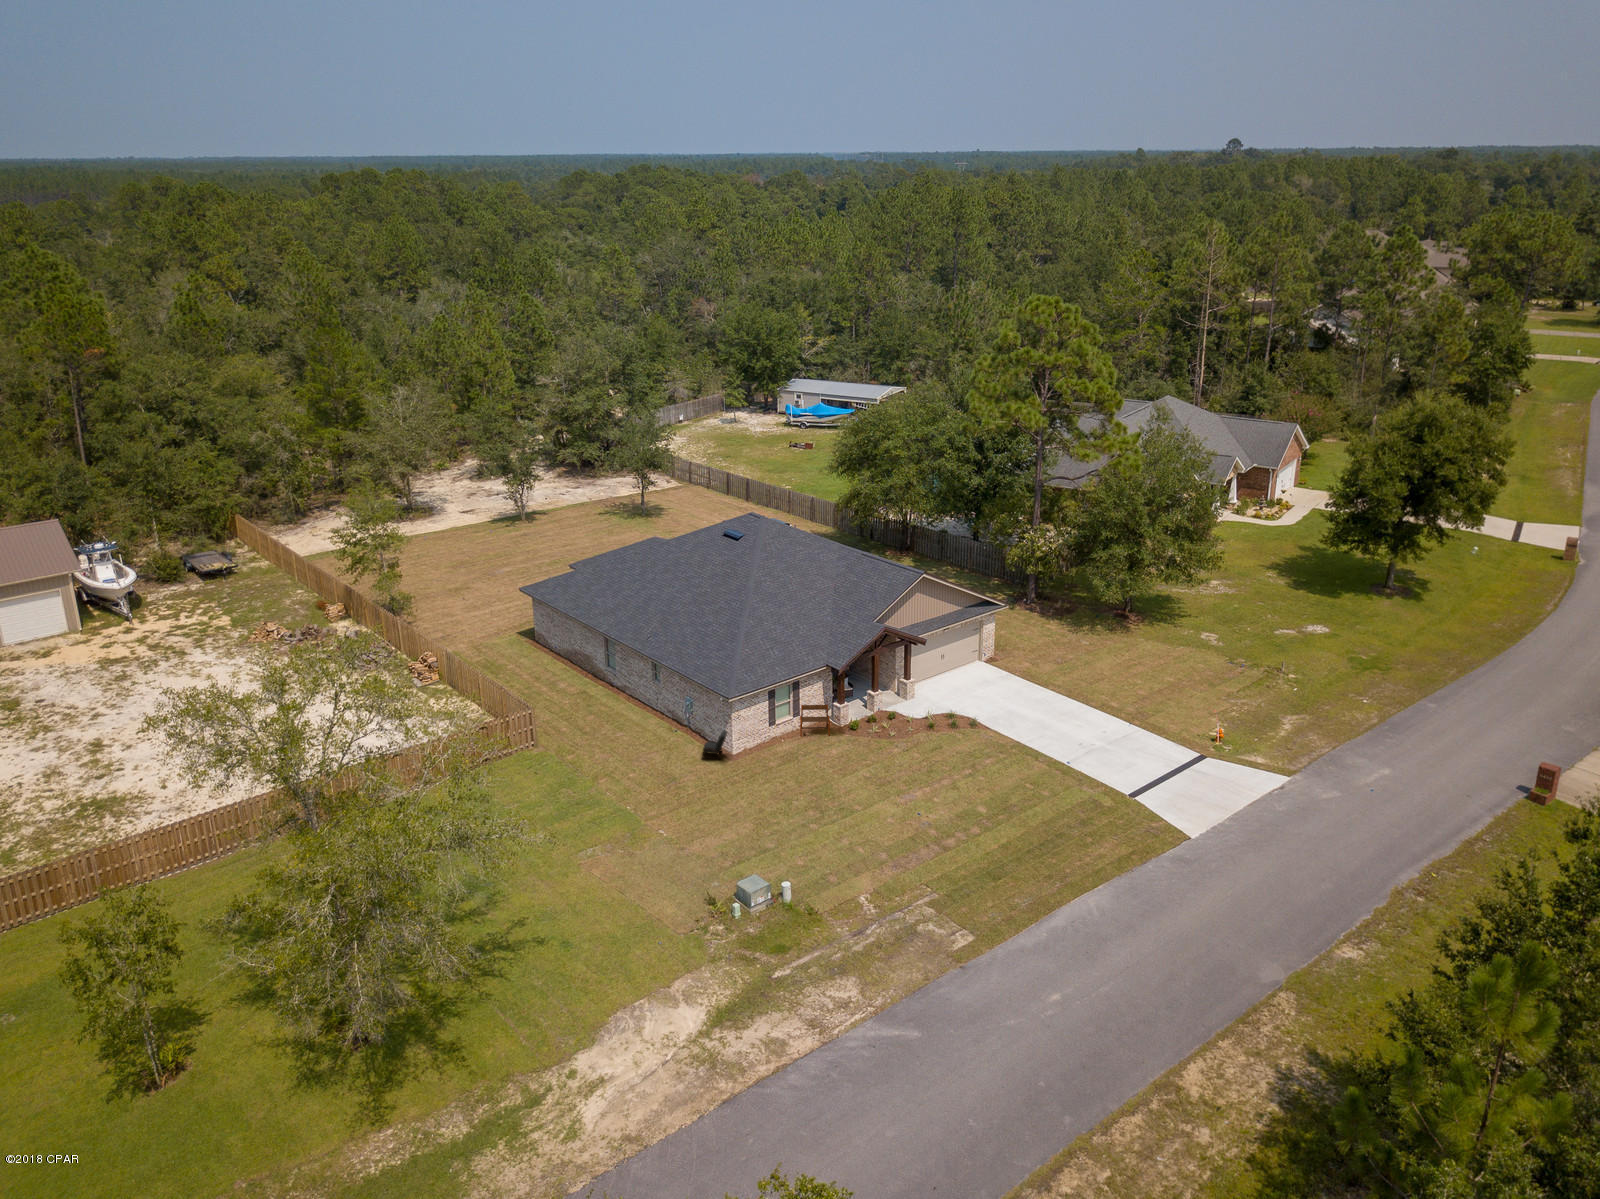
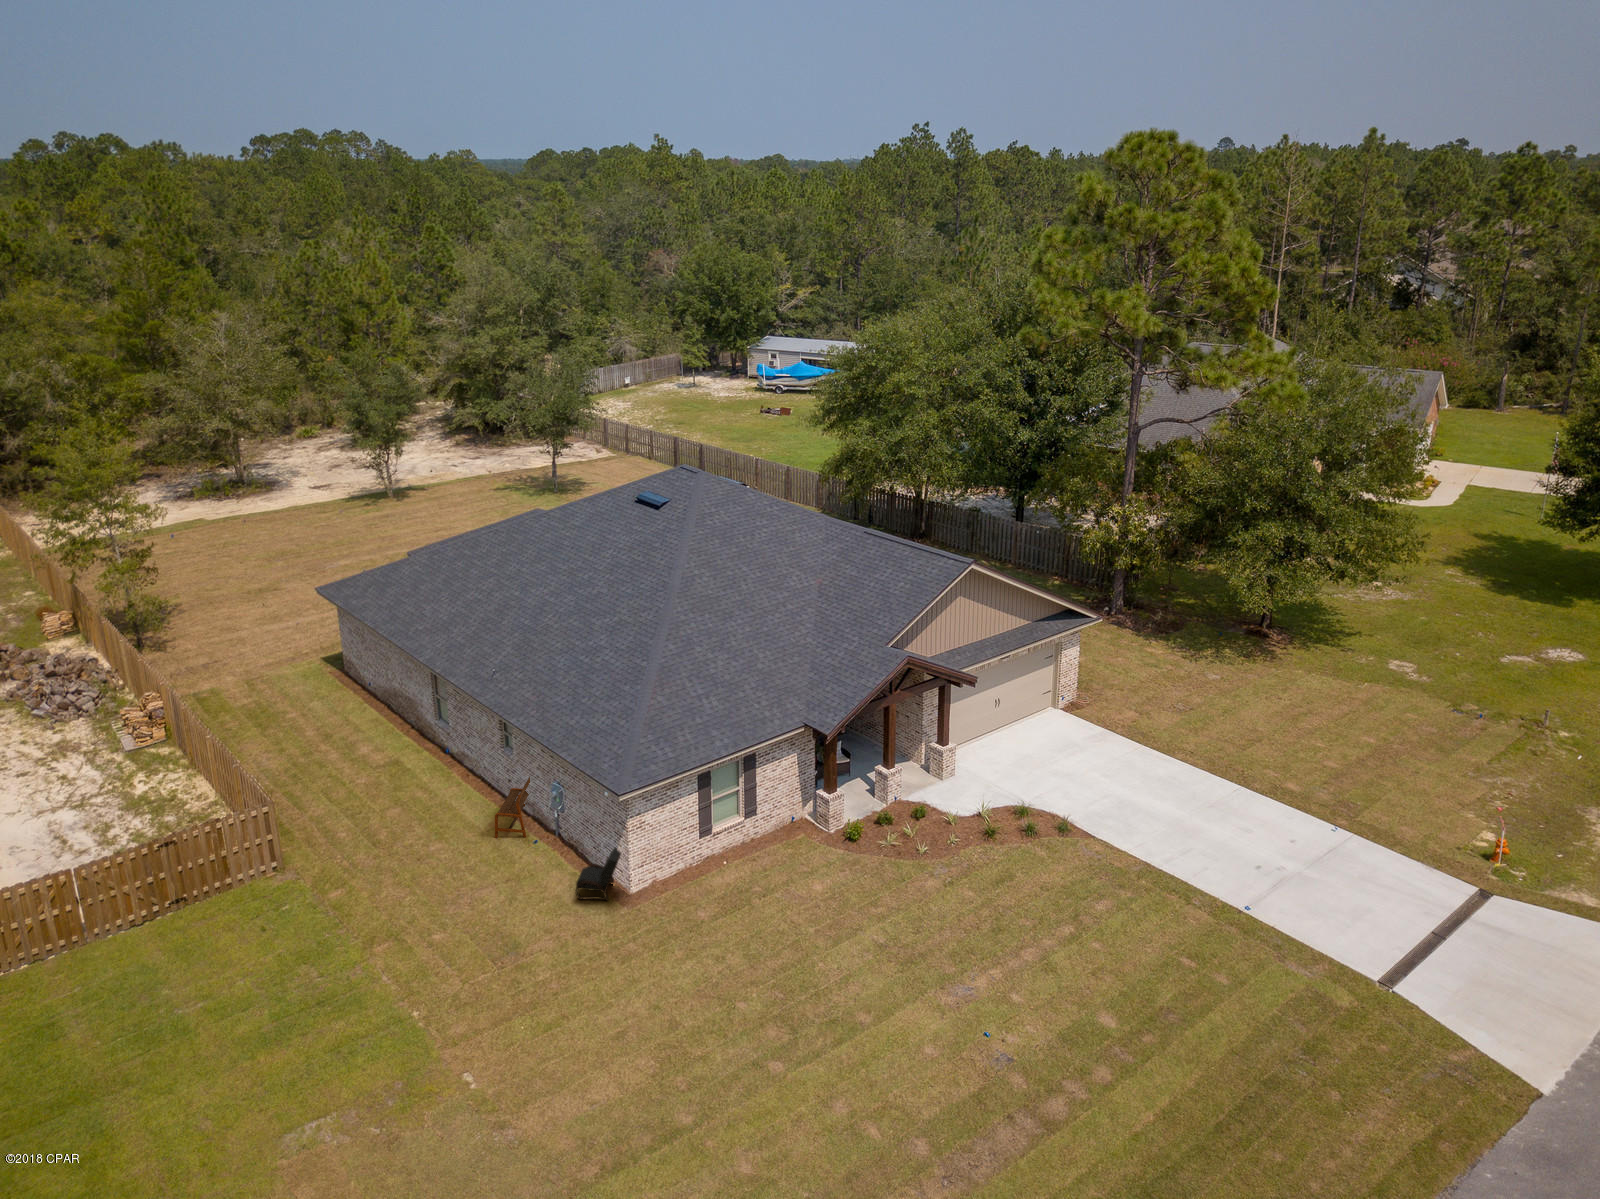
bench: present [800,704,830,736] -> present [495,777,531,838]

